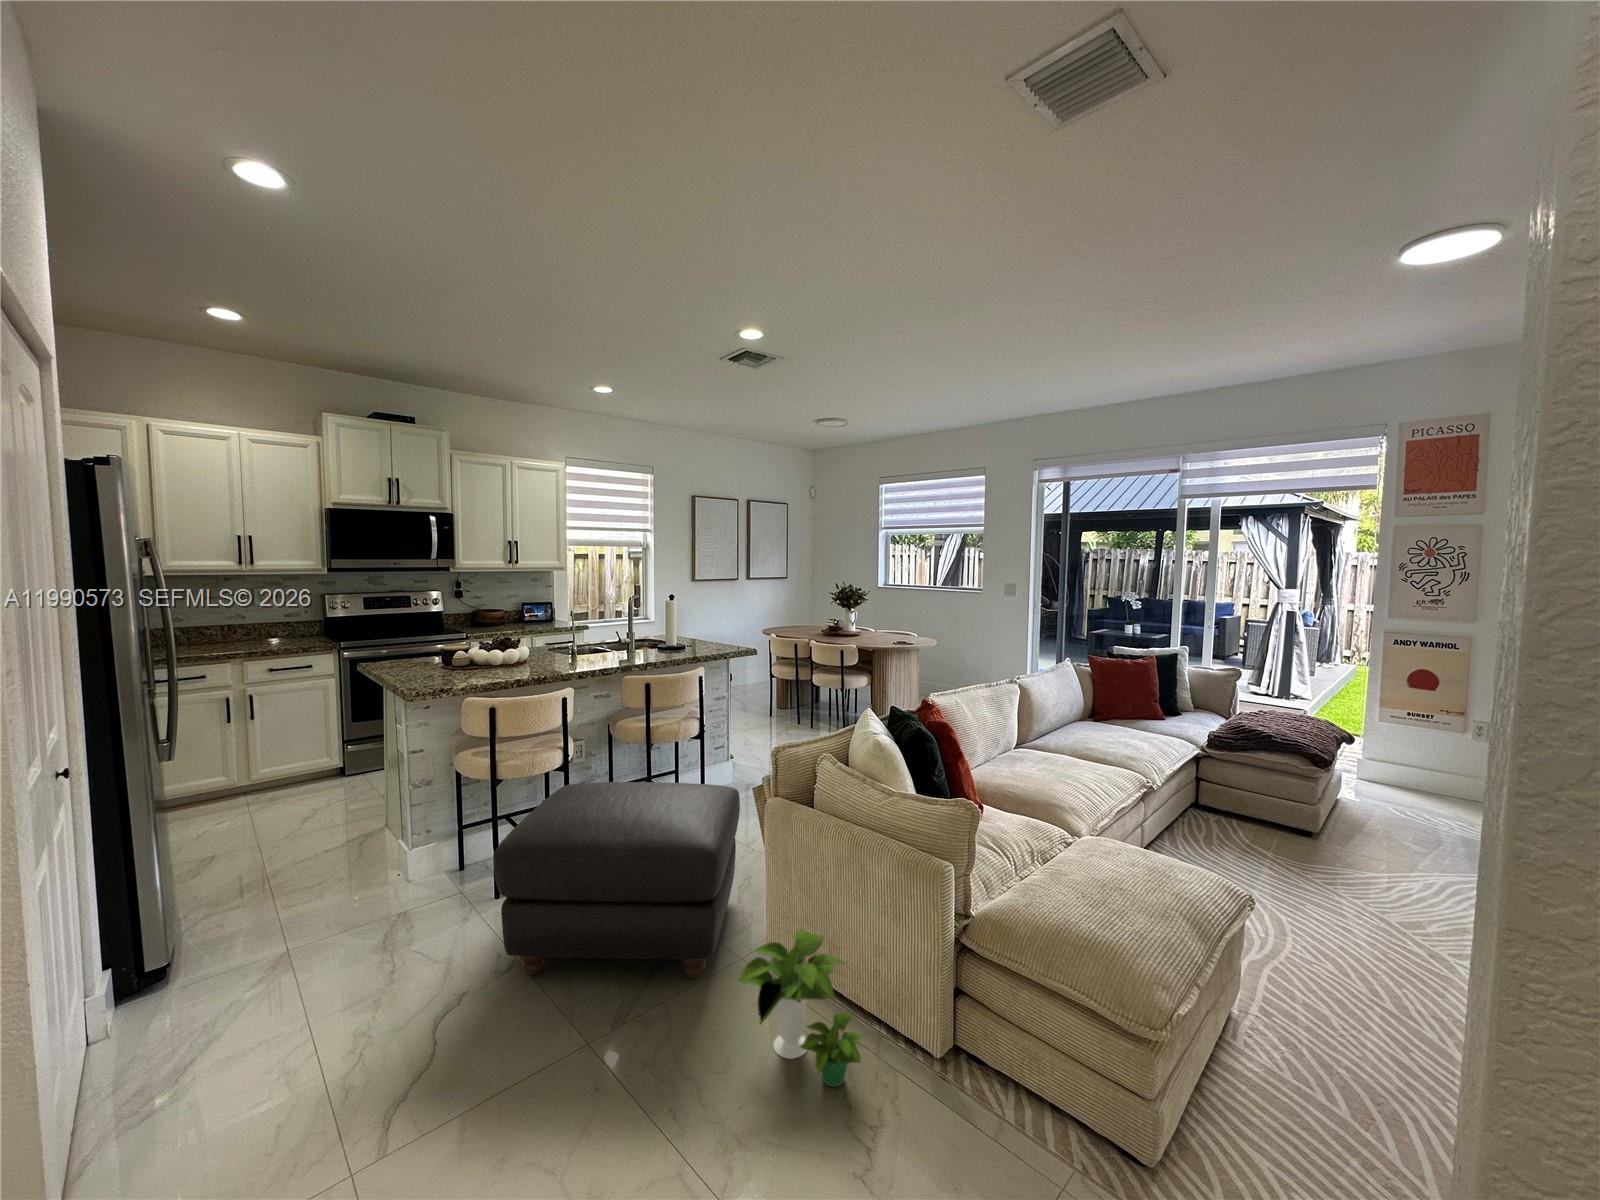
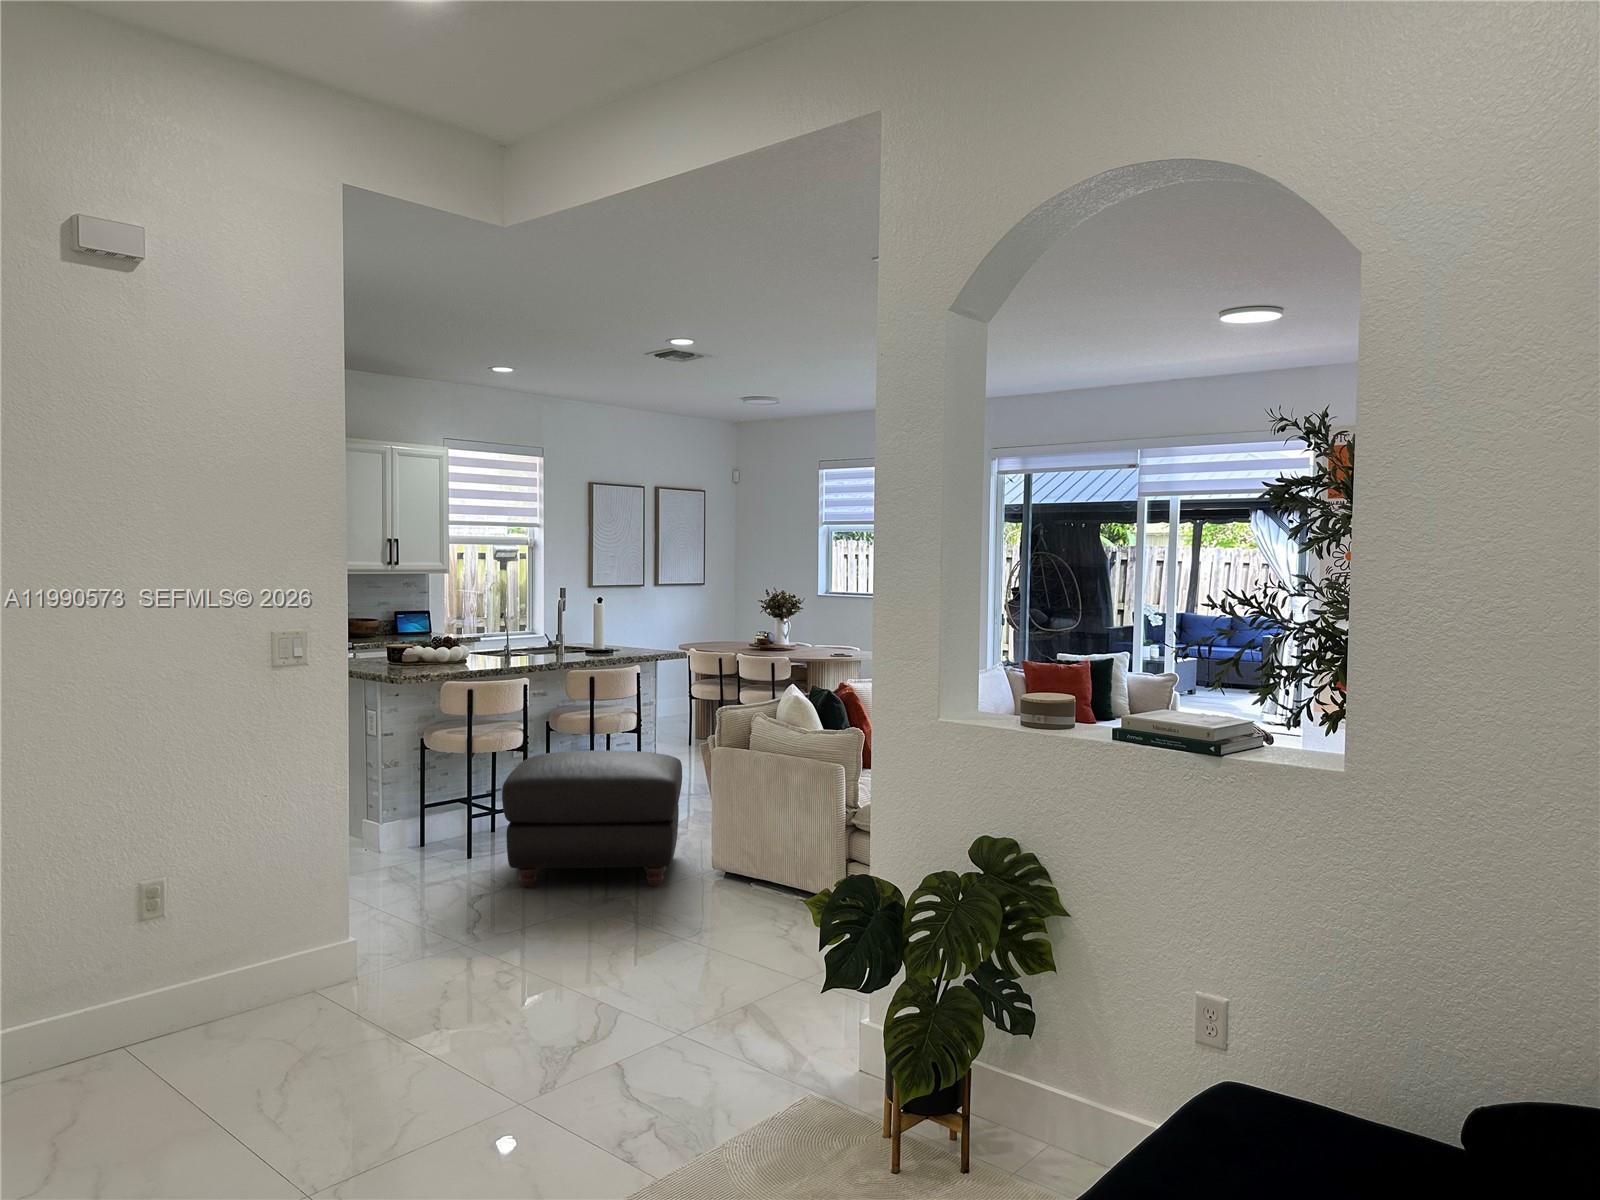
potted plant: present [739,929,864,1087] -> none [695,833,785,918]

